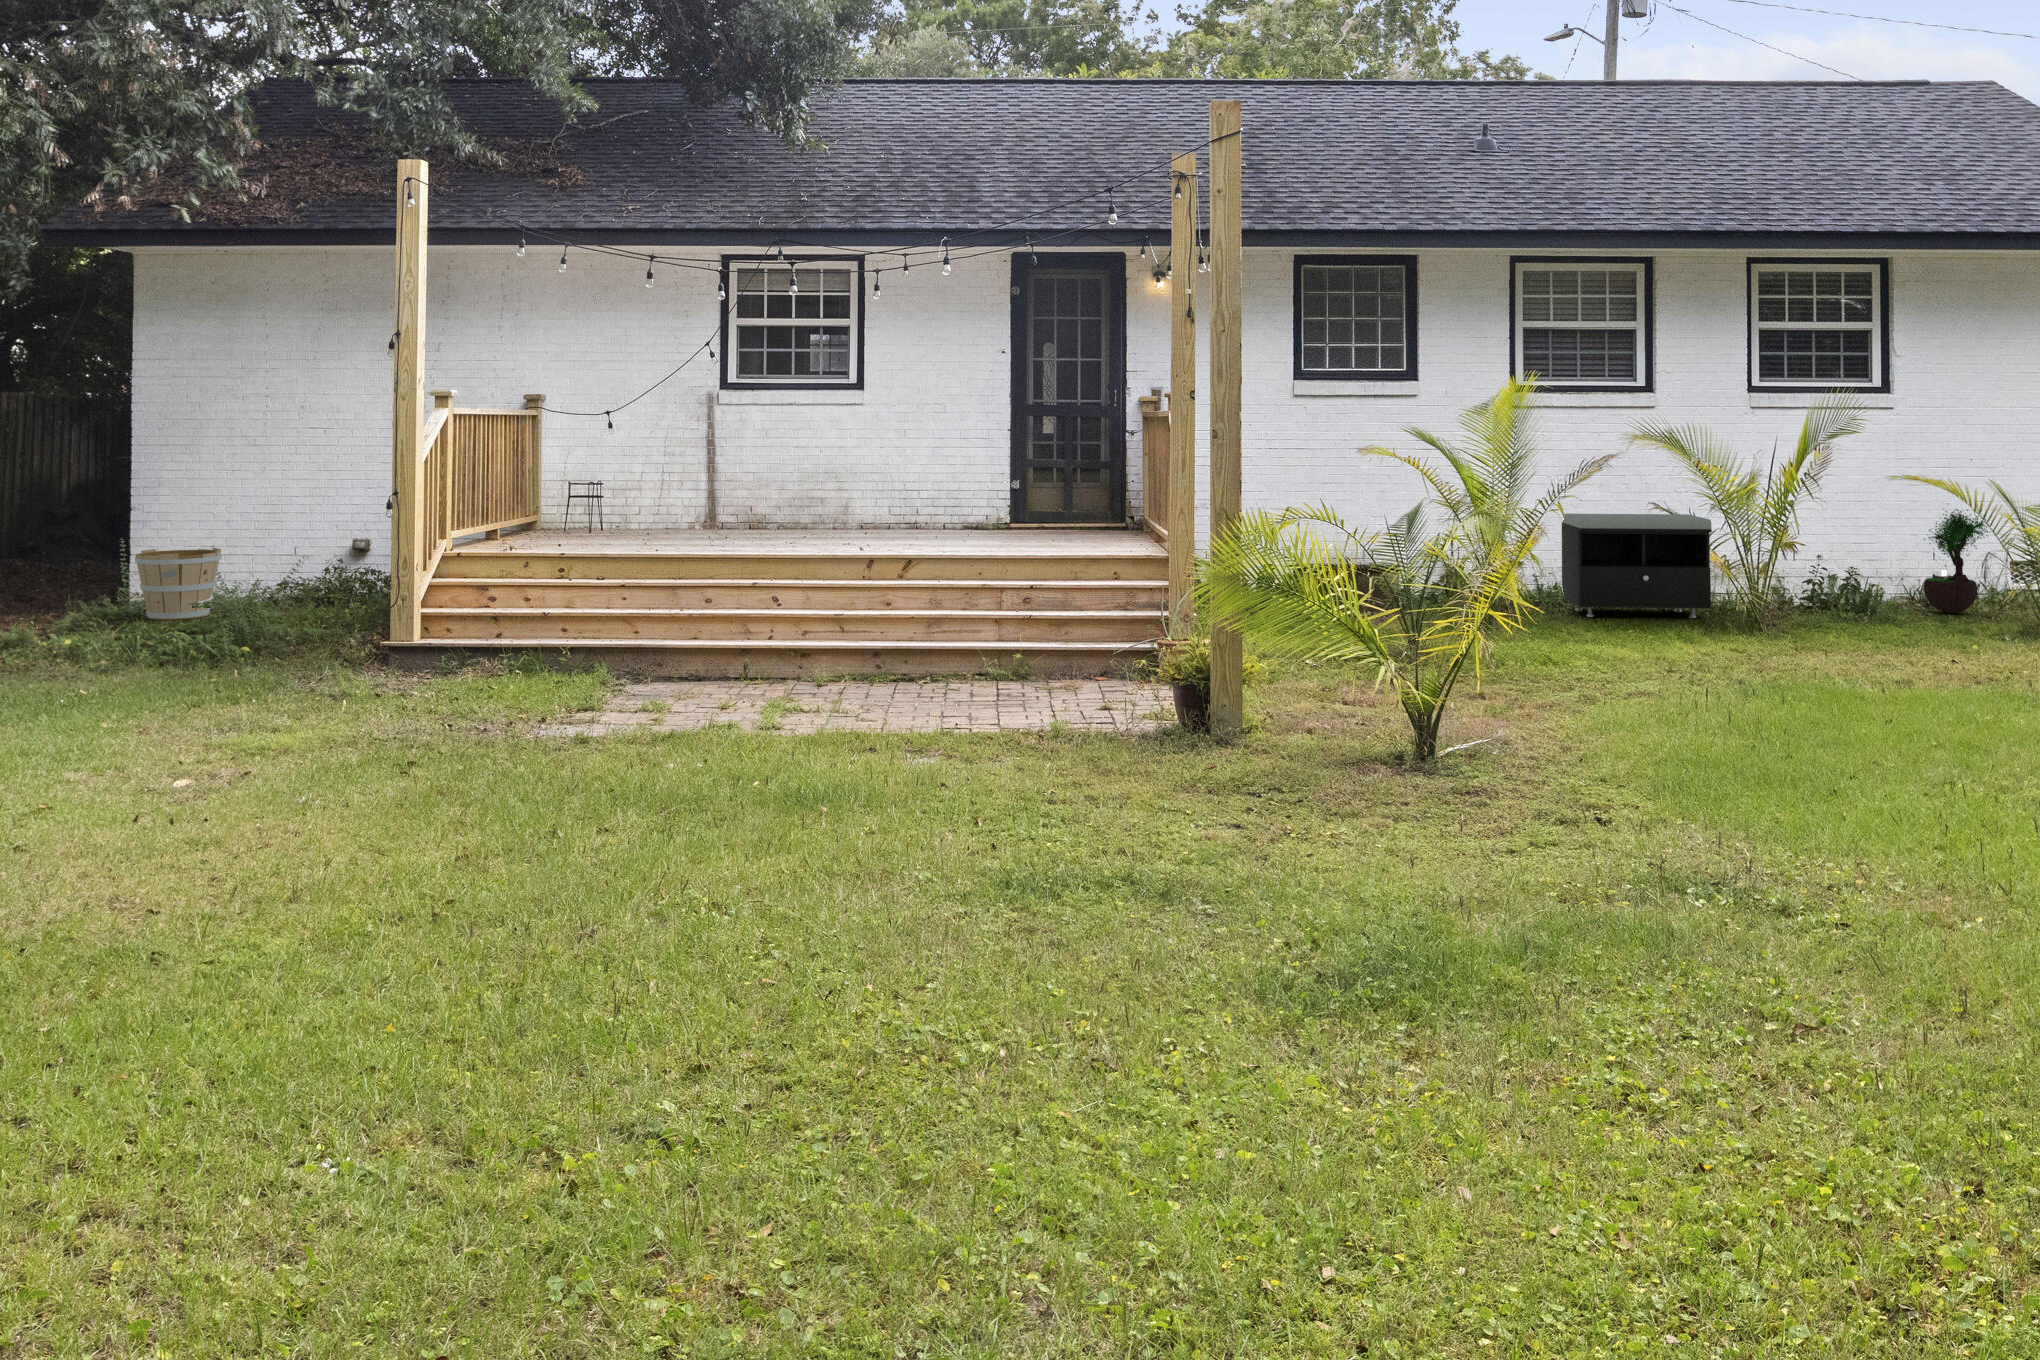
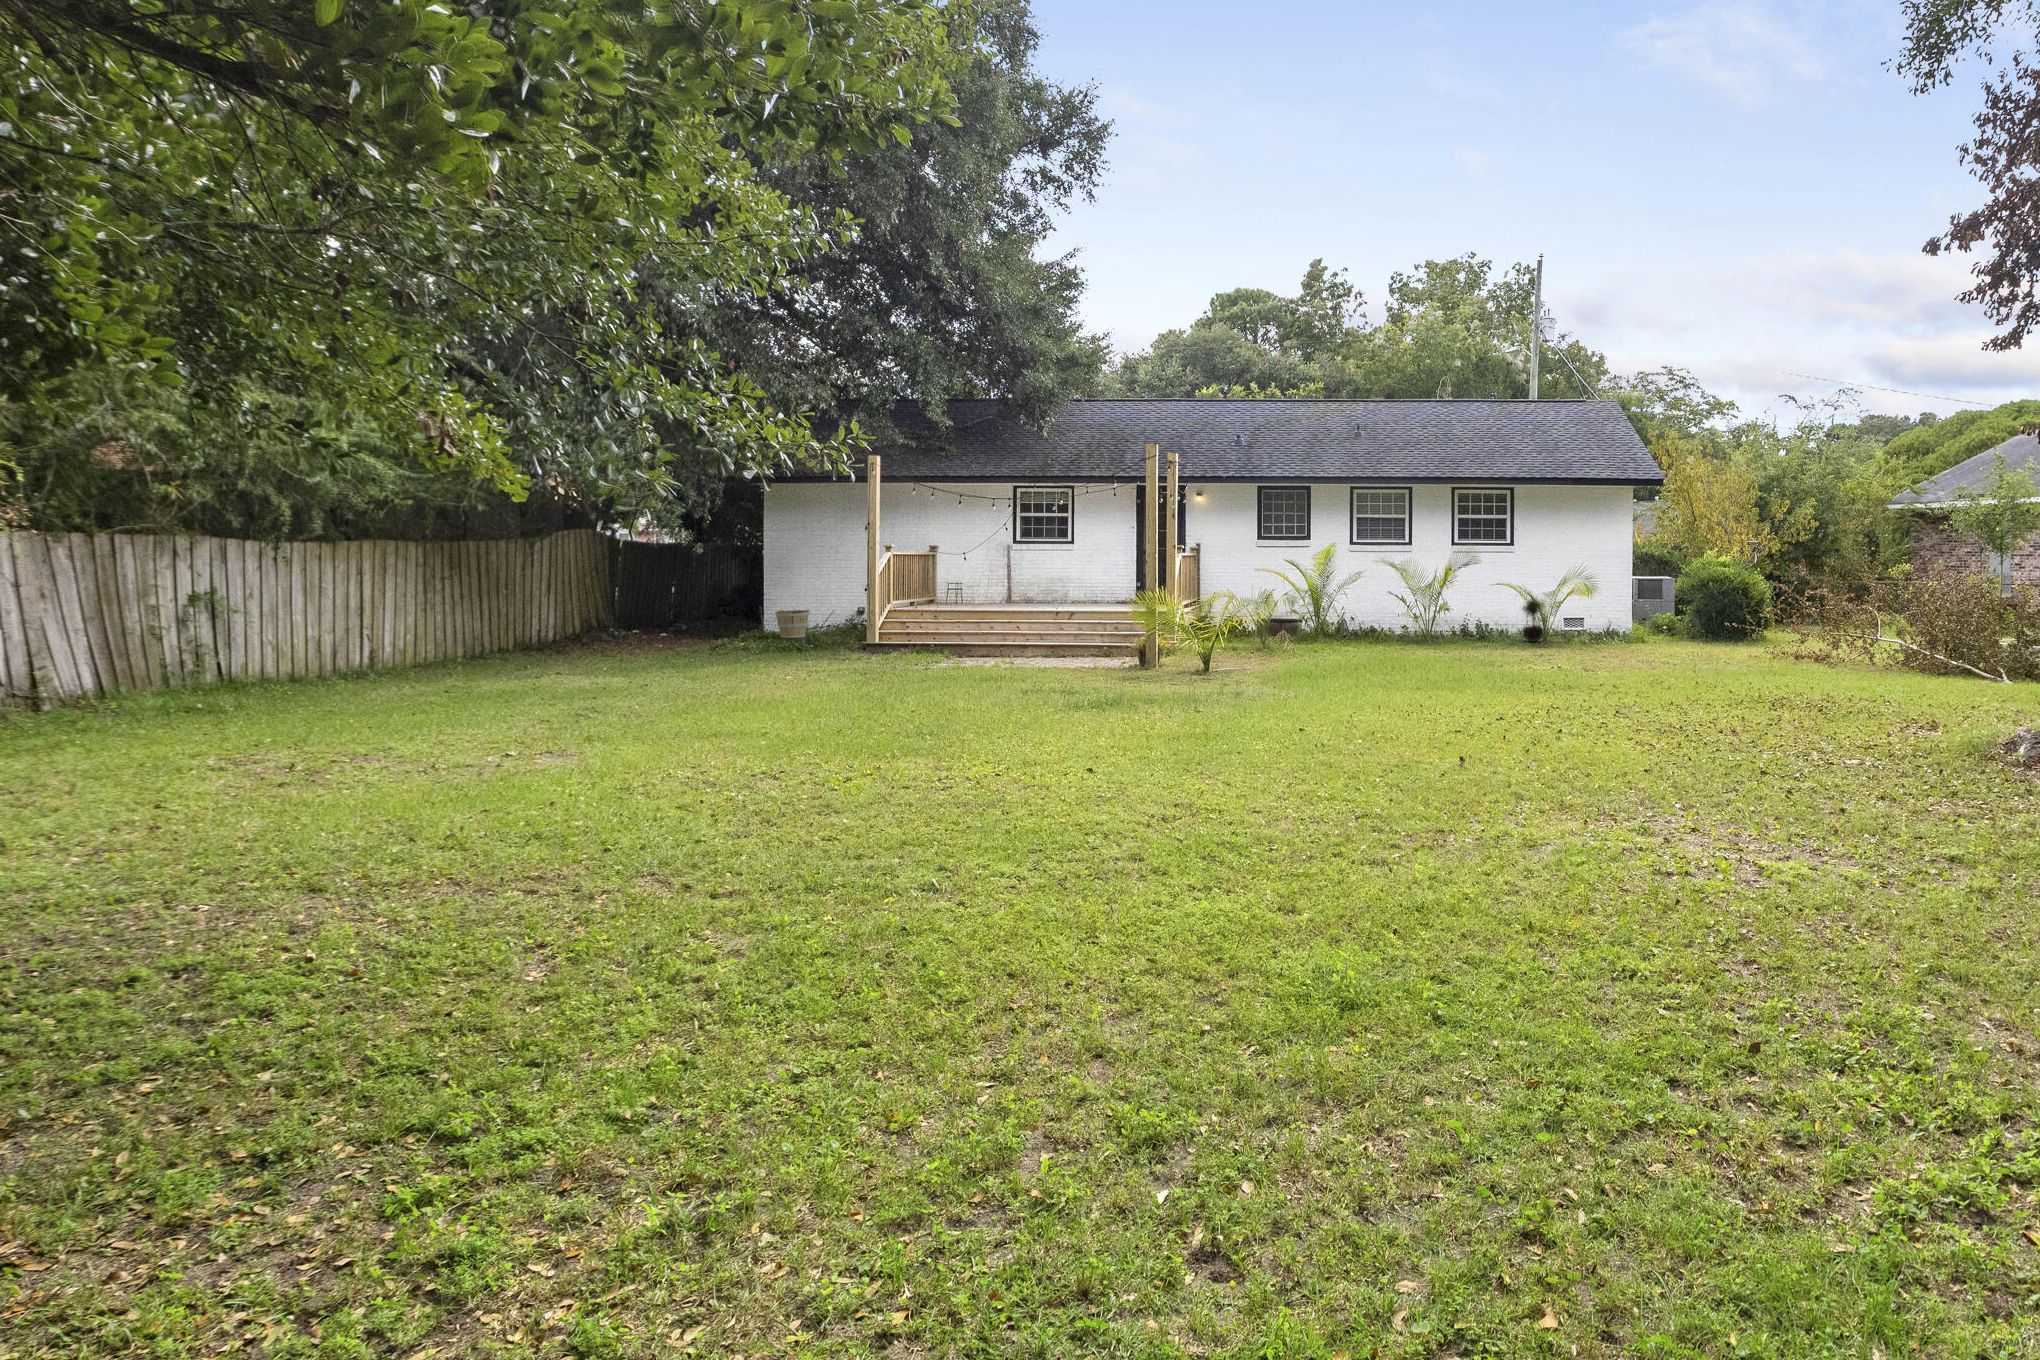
storage bench: present [1562,514,1712,618] -> none [1364,598,1421,642]

